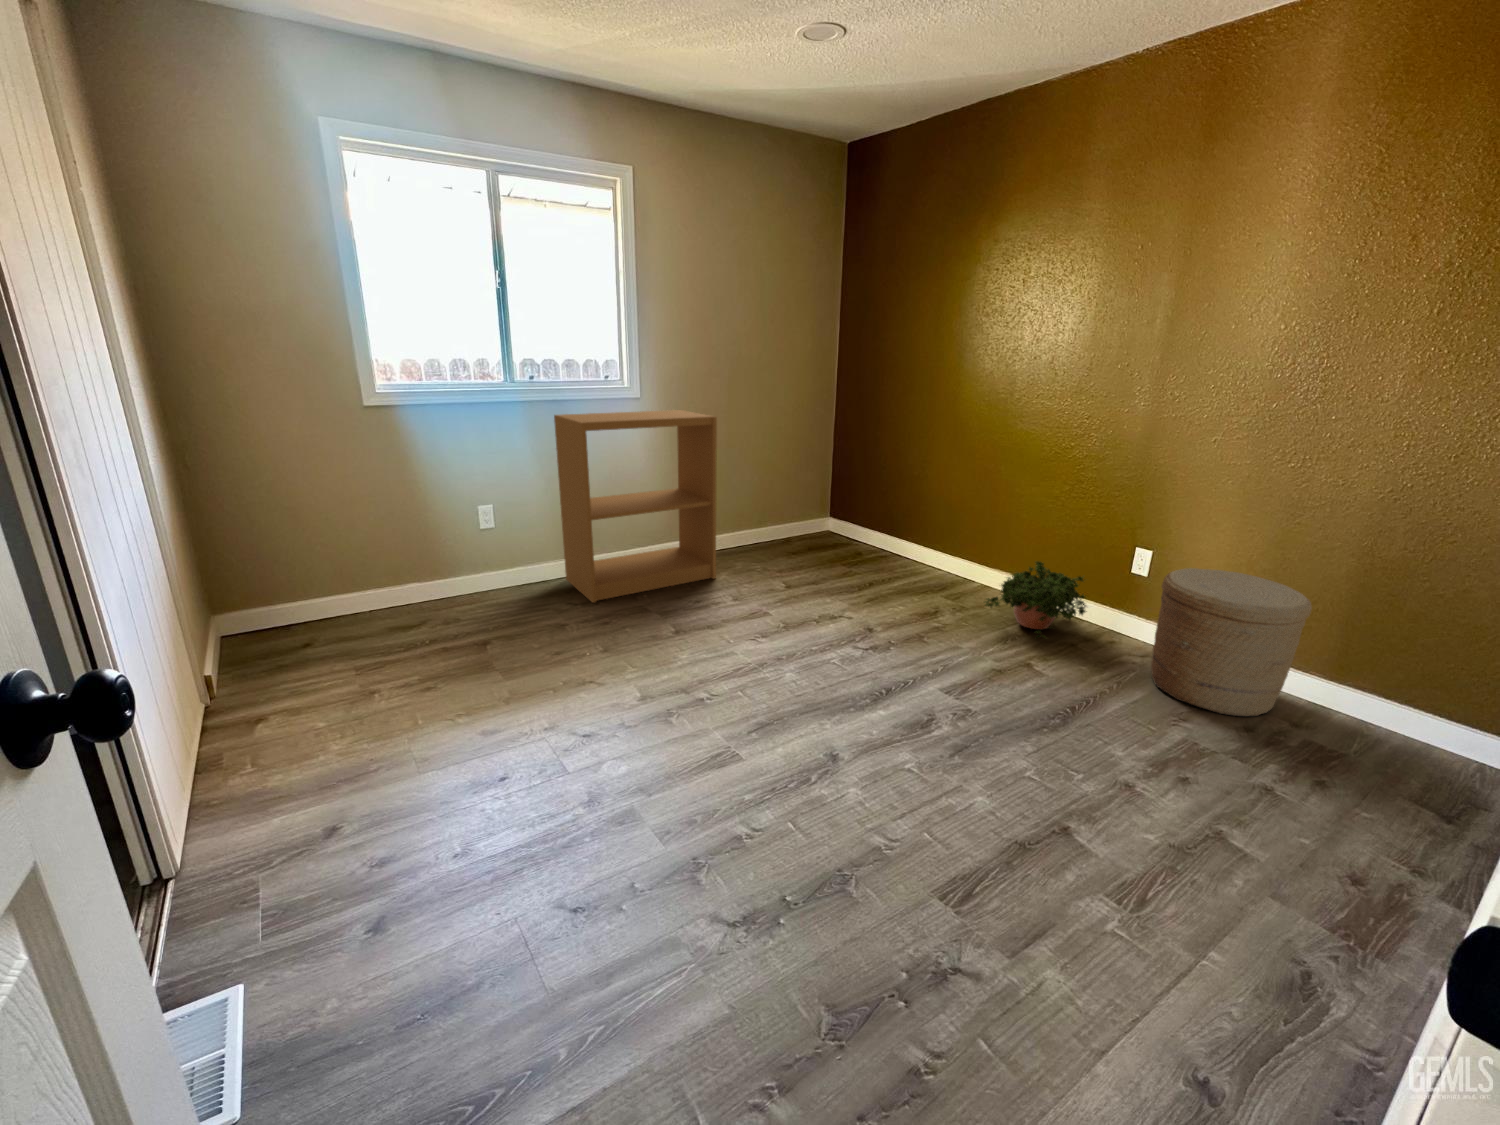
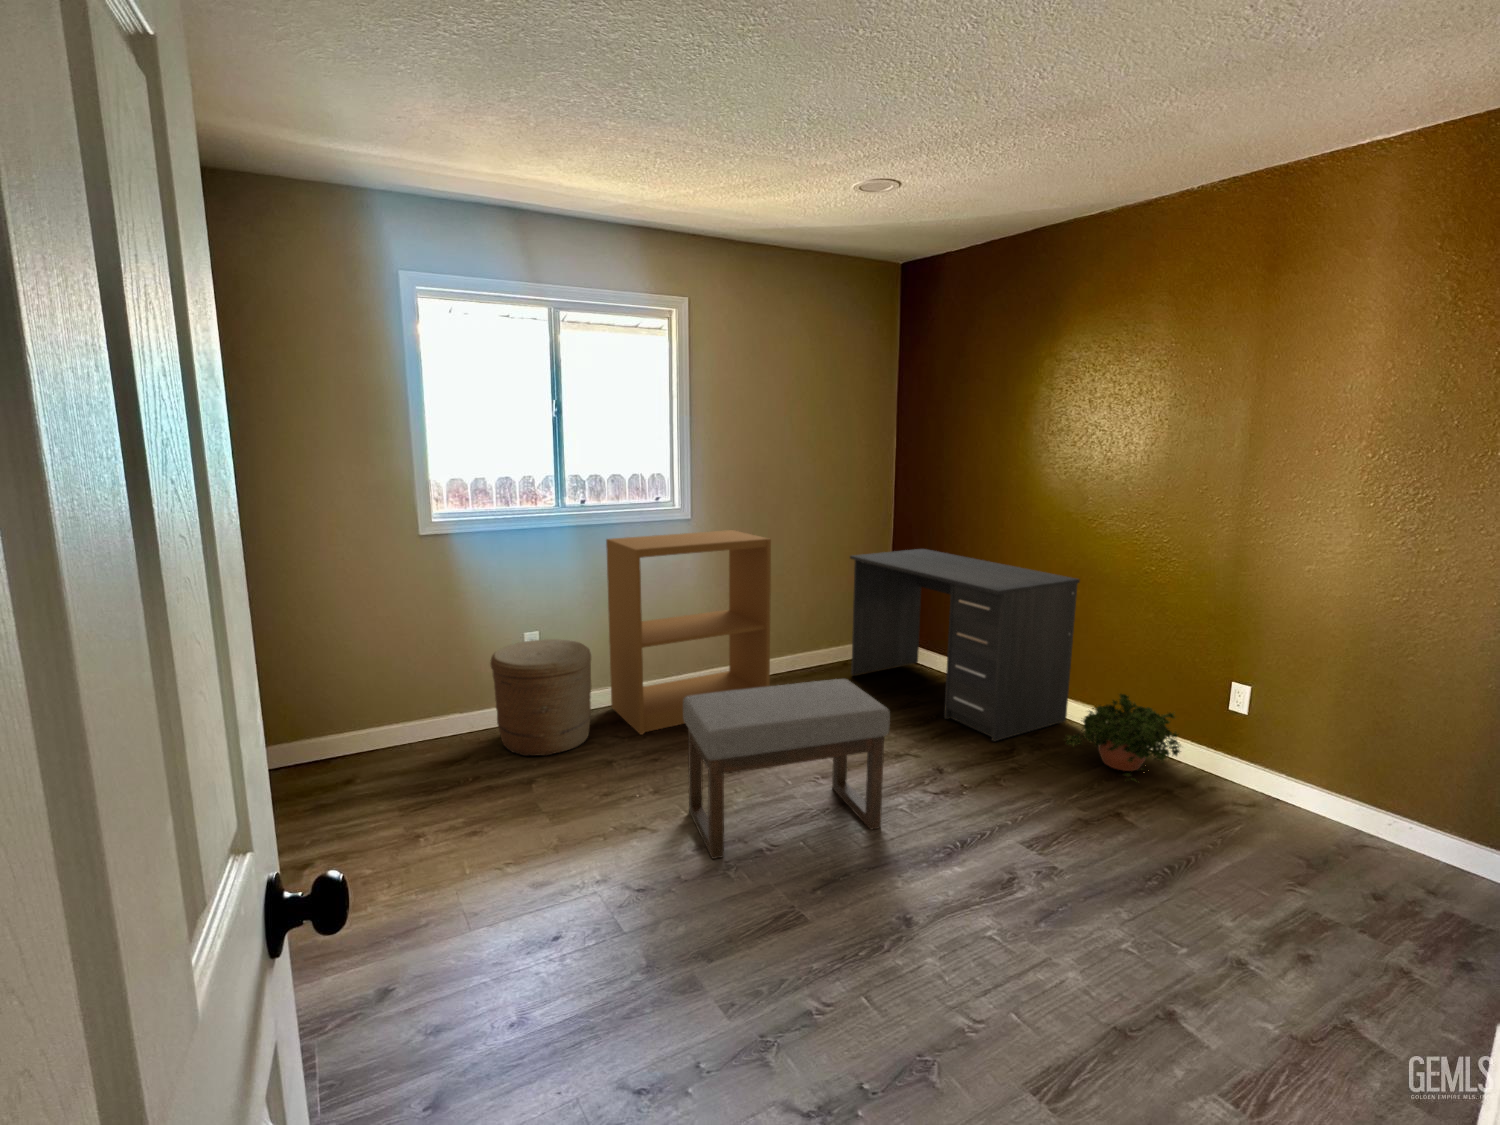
desk: none [793,433,1006,607] -> present [850,549,1080,742]
ottoman: none [627,545,824,709] -> present [683,679,890,859]
woven basket: present [1151,568,1312,716] -> present [490,639,591,756]

